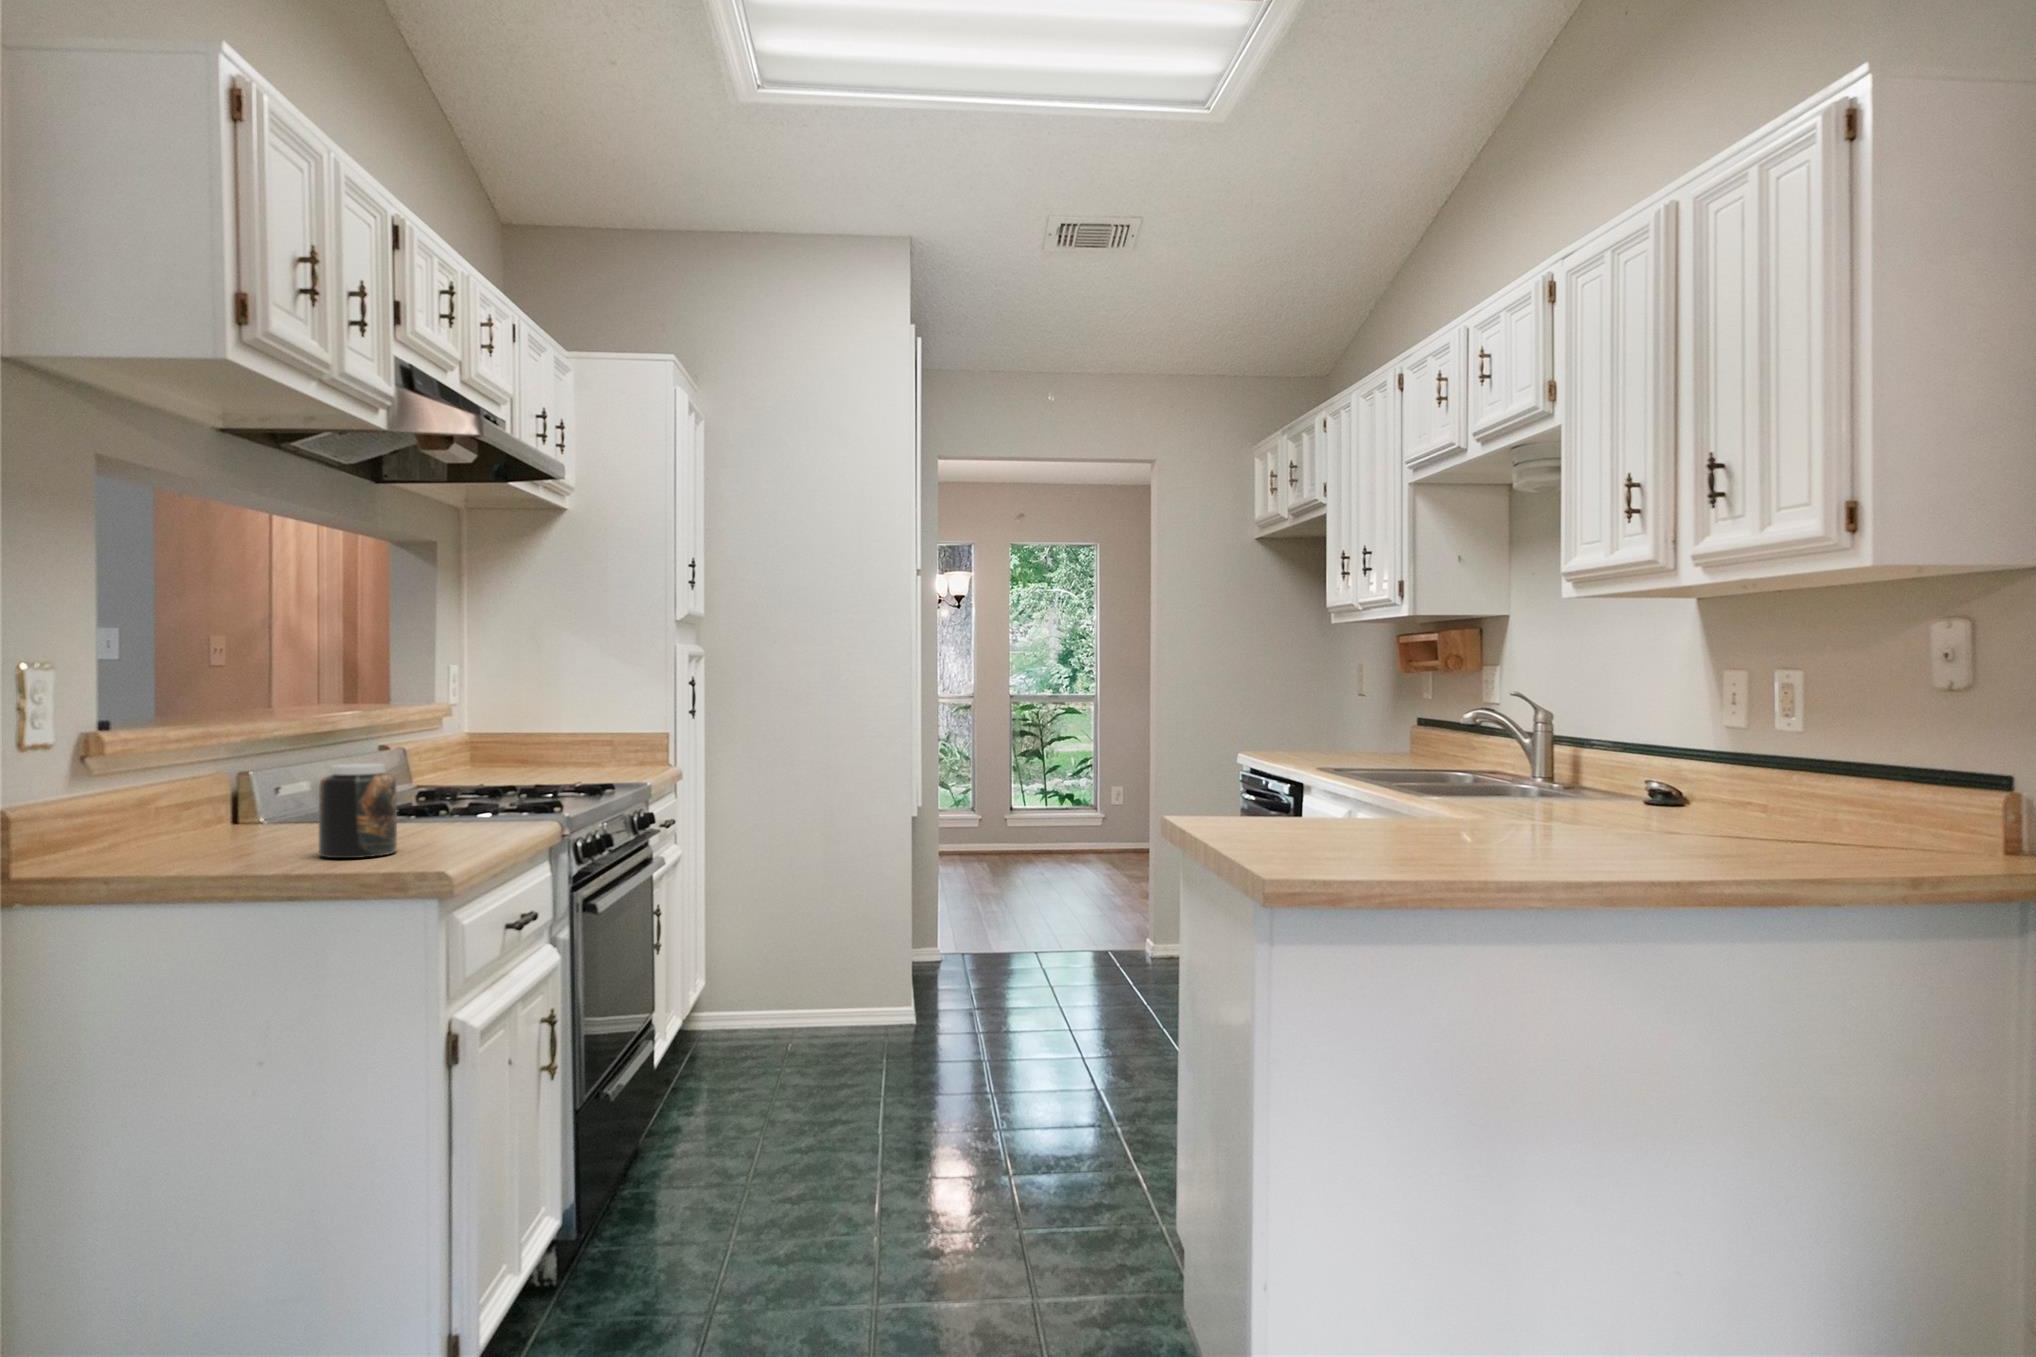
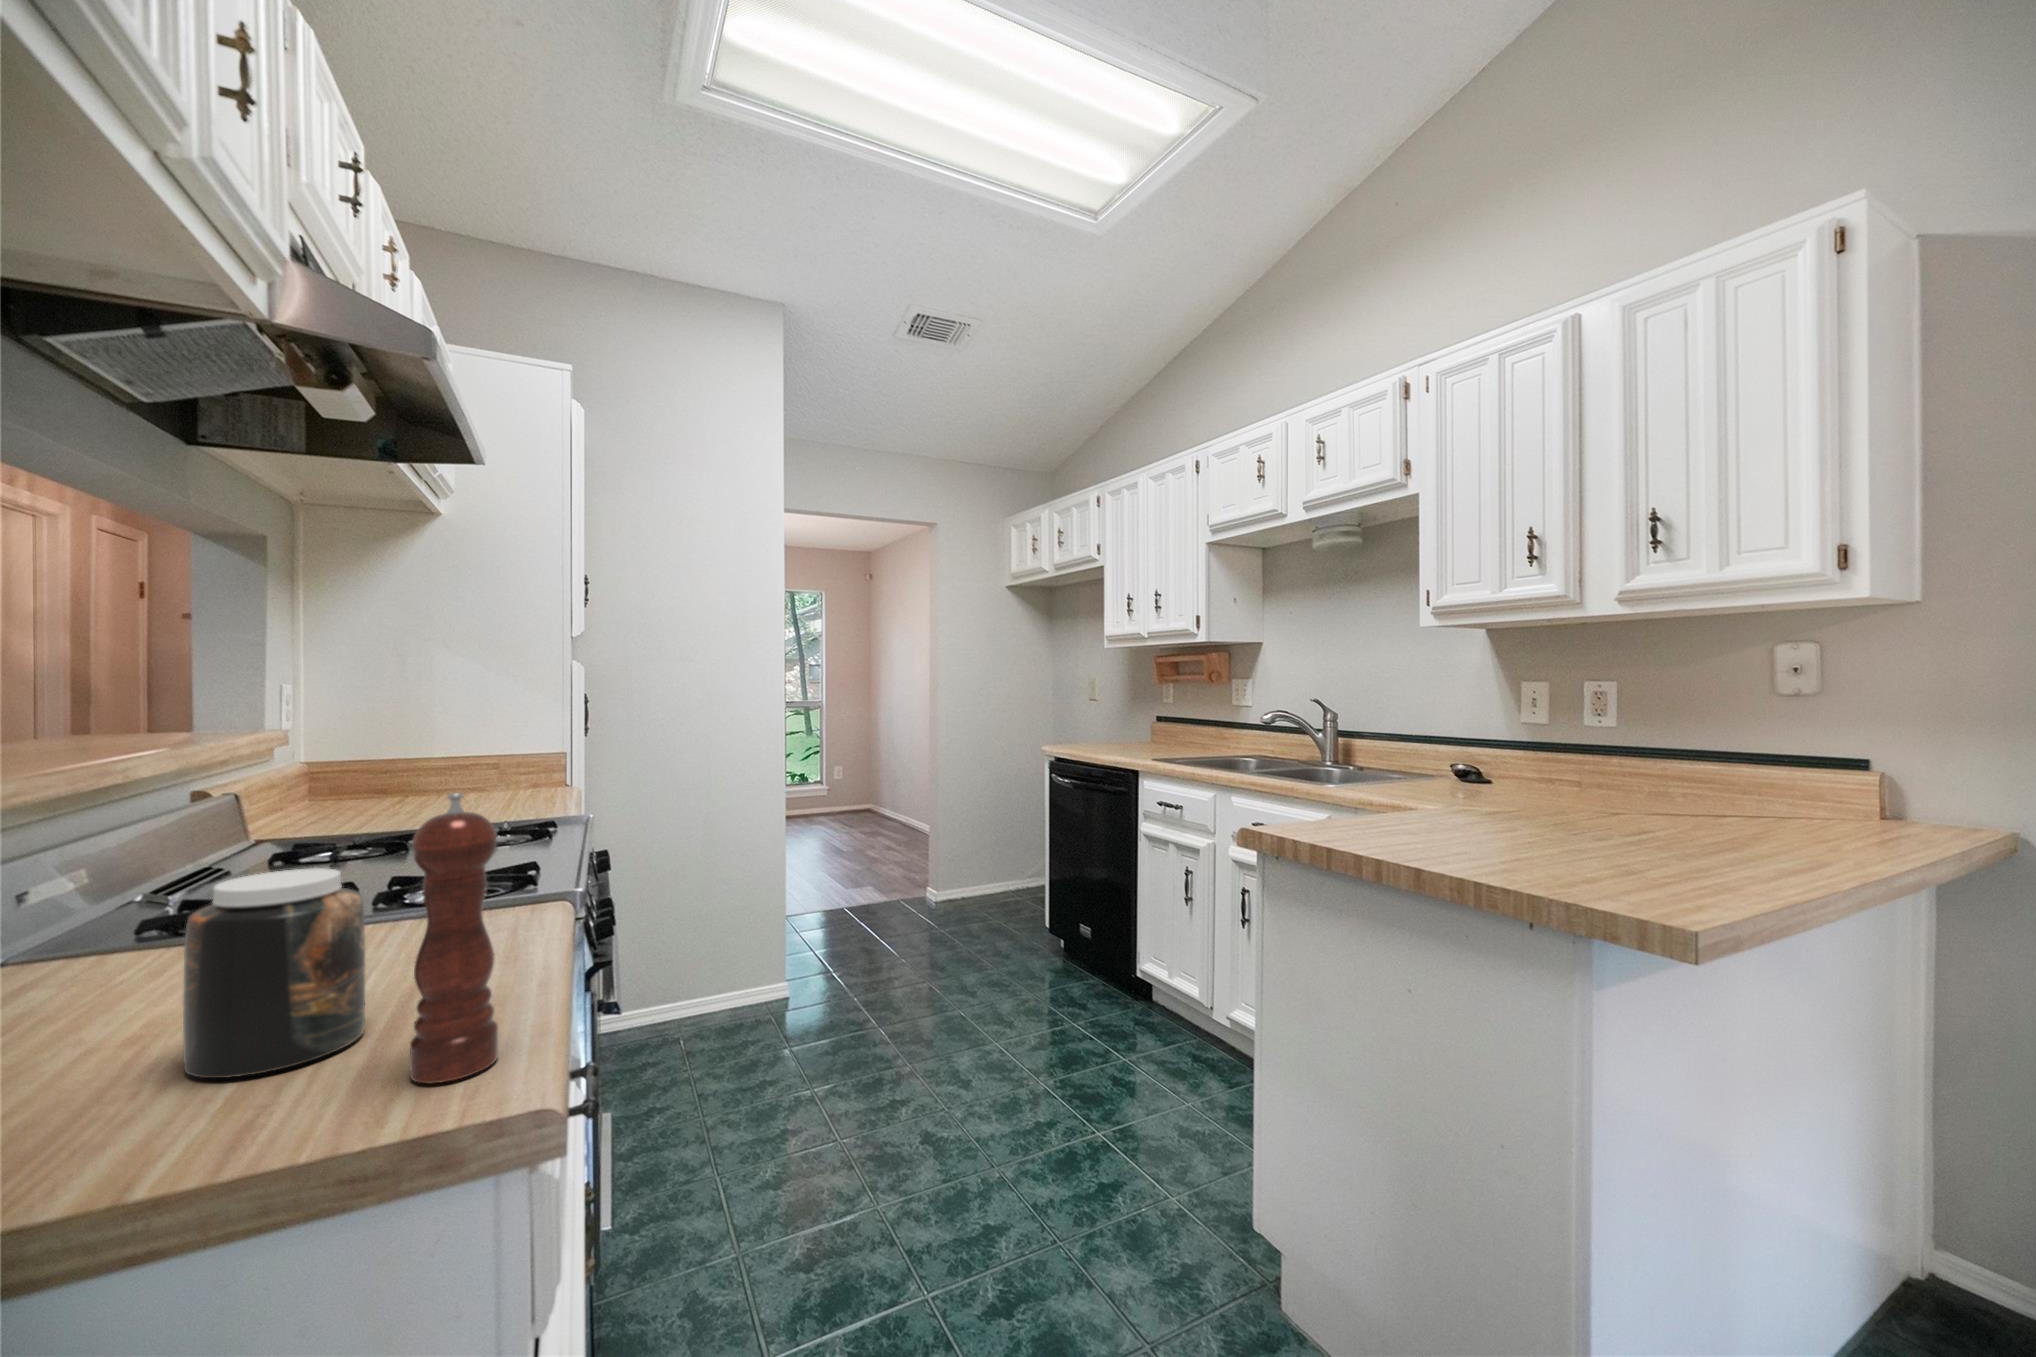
pepper mill: none [399,720,440,866] -> present [410,793,498,1083]

